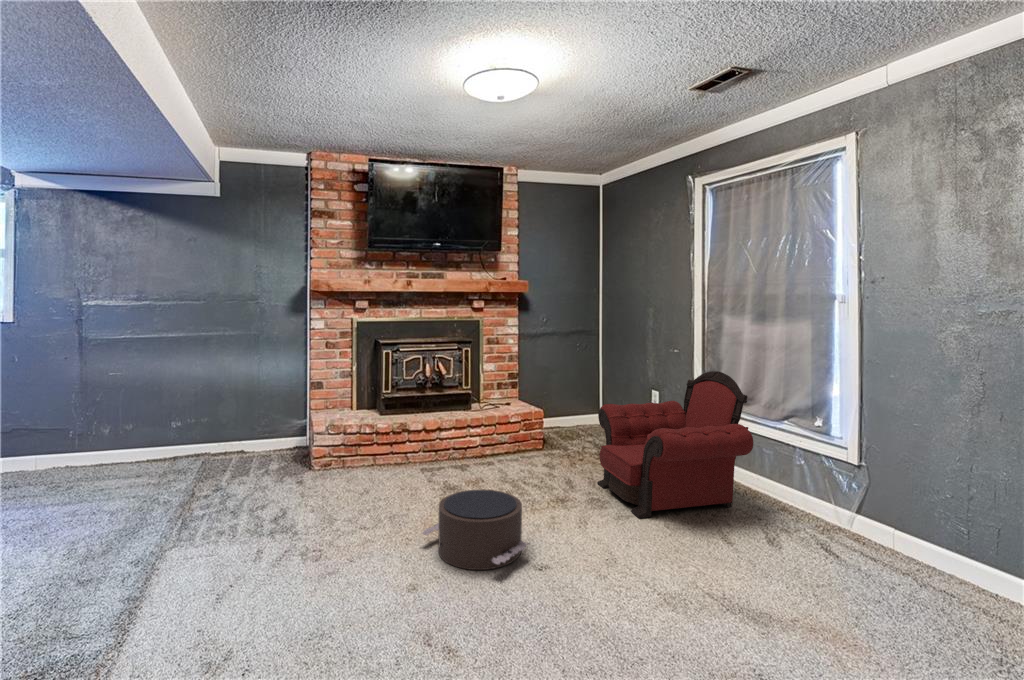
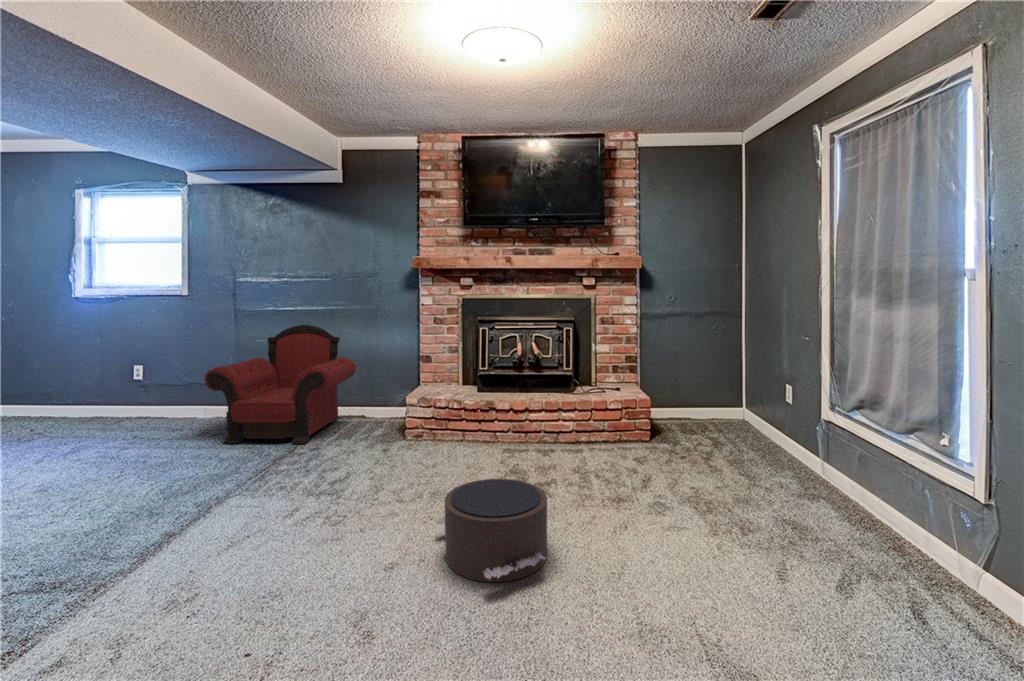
armchair: present [597,371,754,518] -> present [204,325,356,444]

